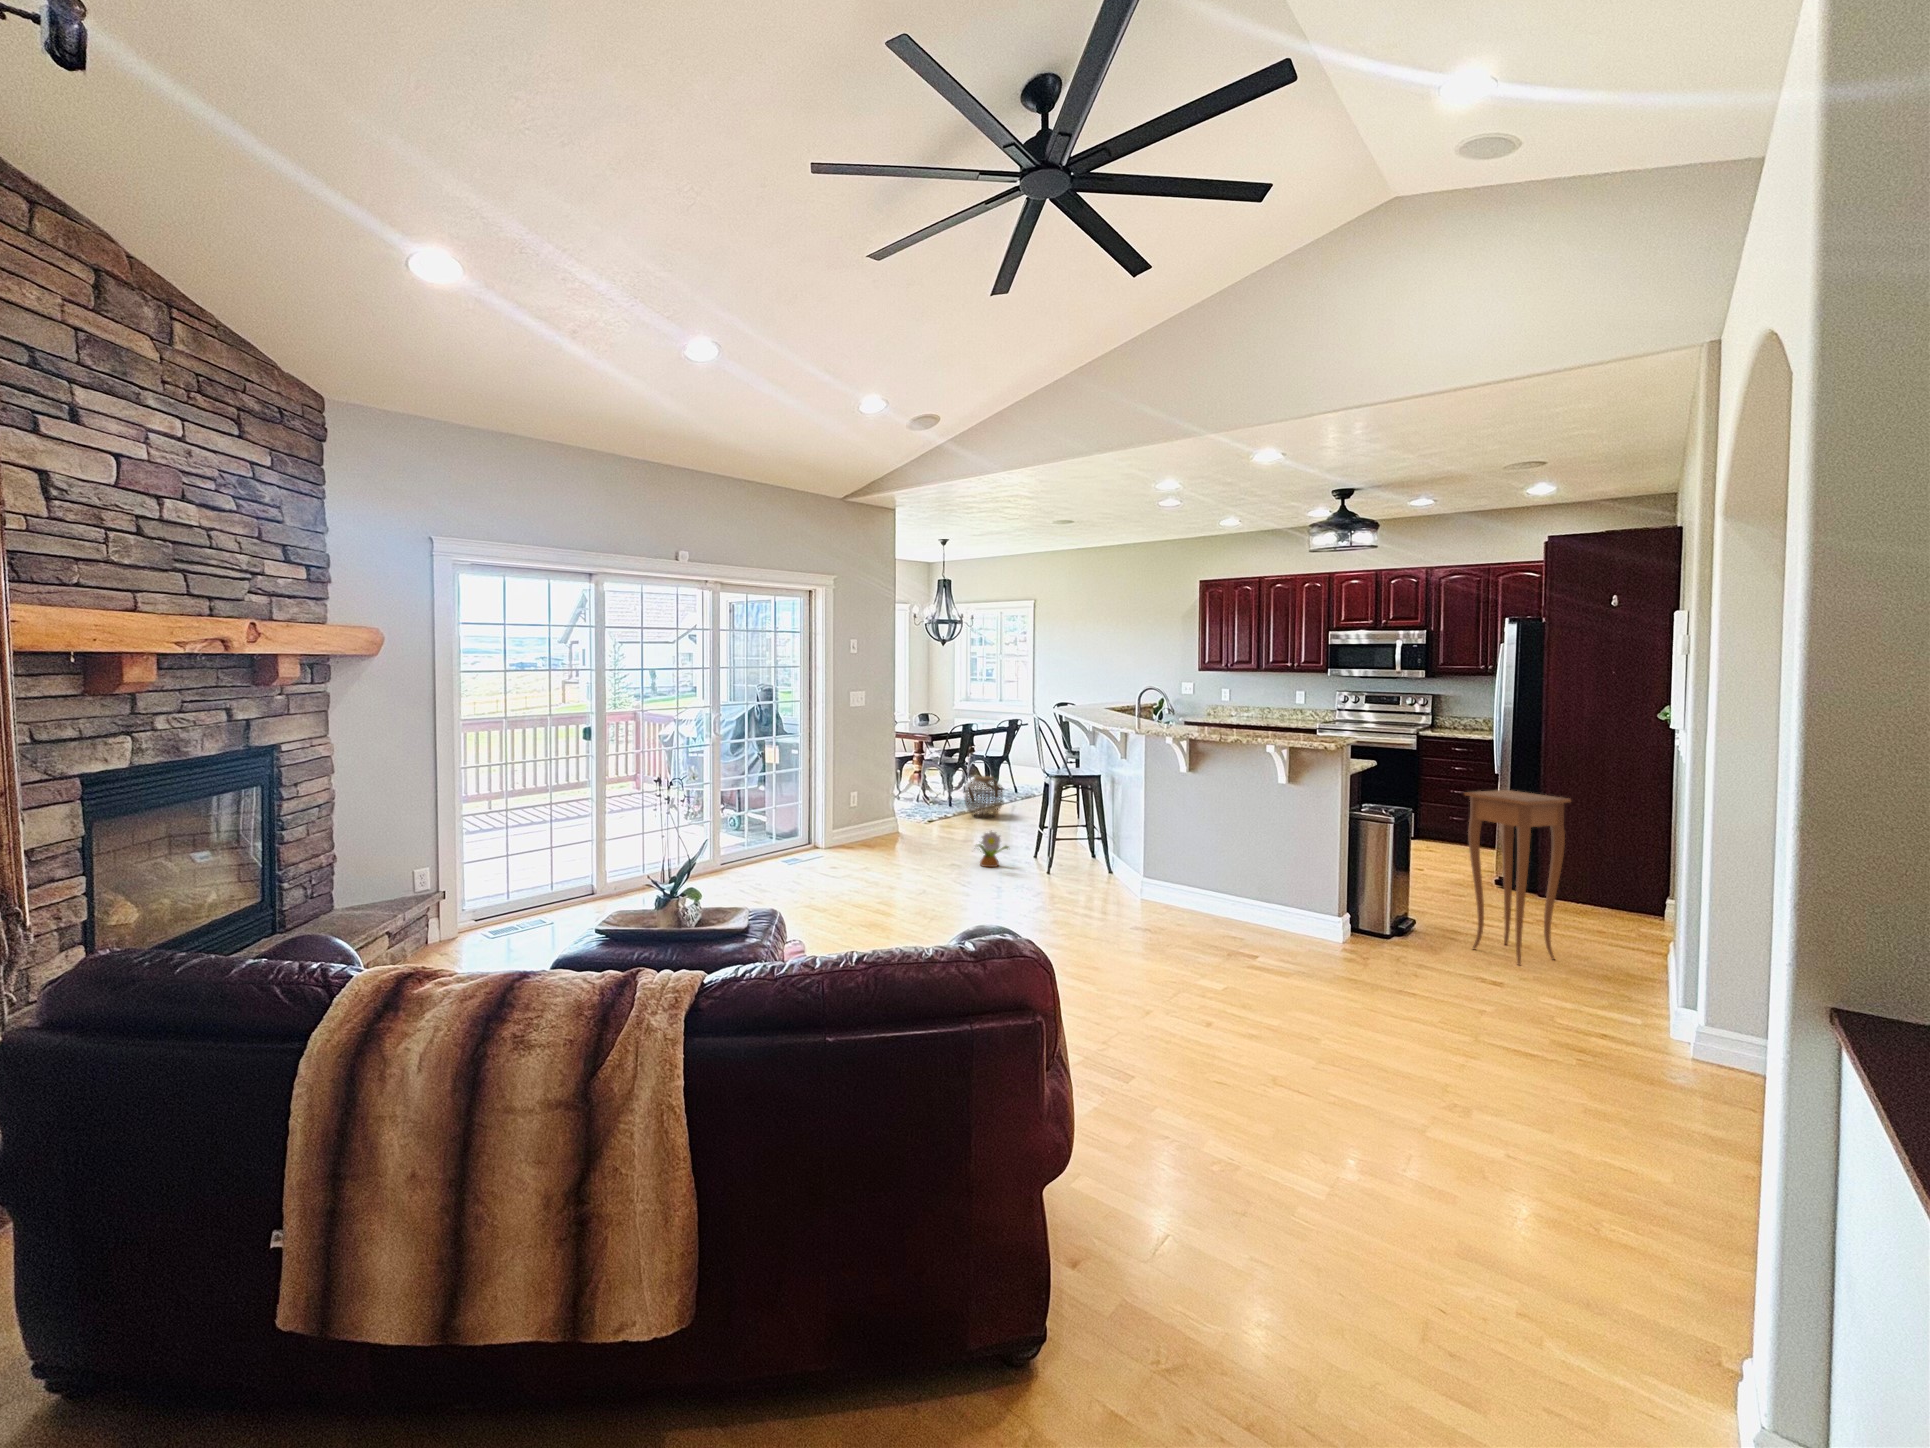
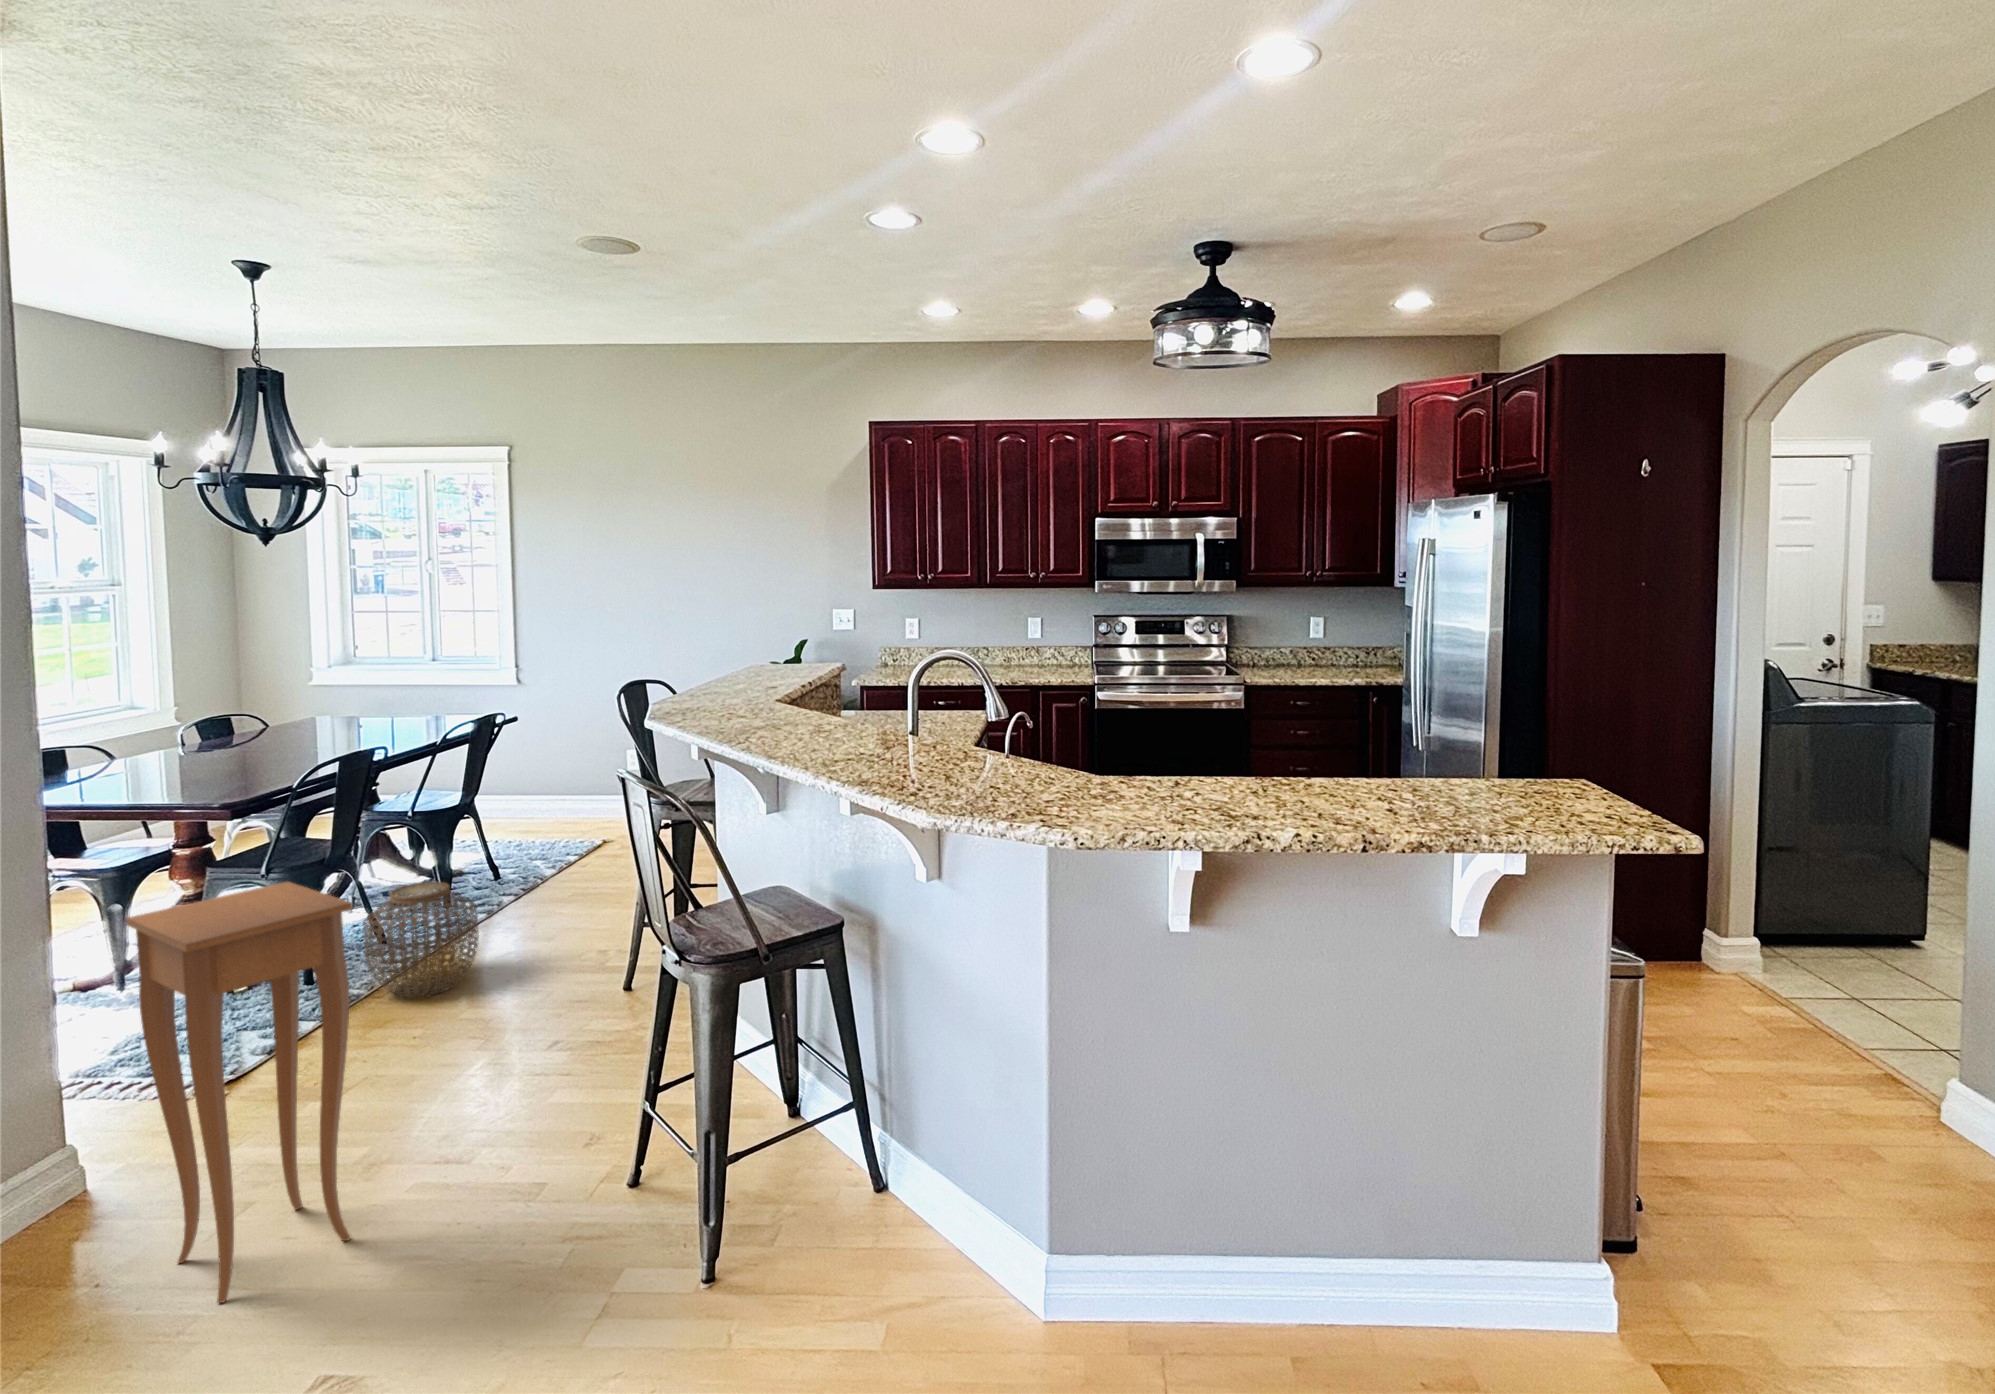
side table: present [1465,790,1571,965] -> present [126,882,353,1303]
decorative plant: present [977,831,1009,867] -> none [432,1180,570,1301]

